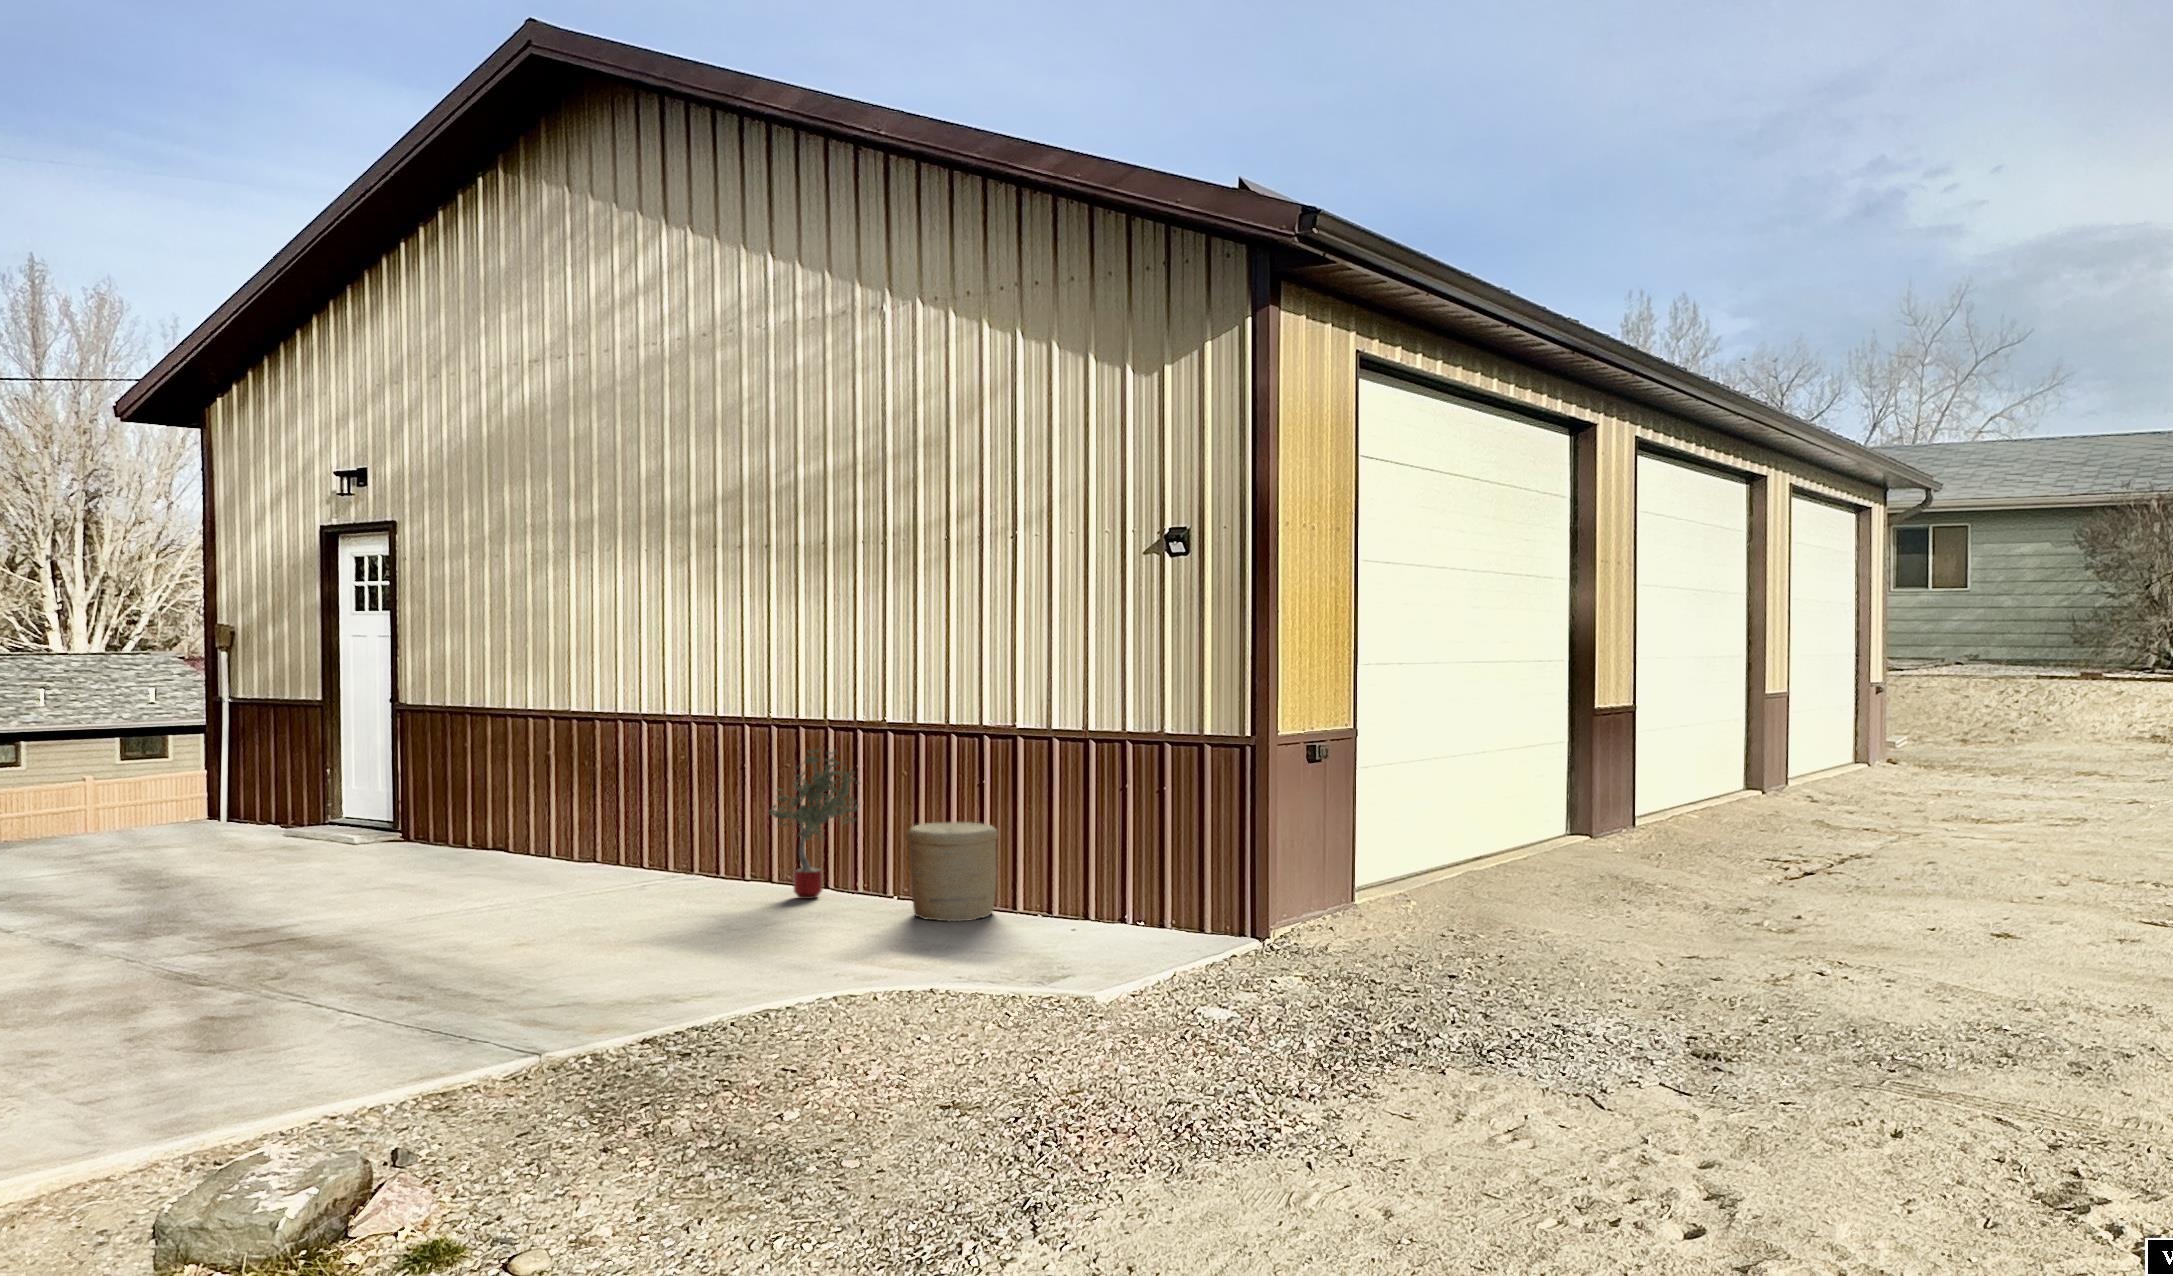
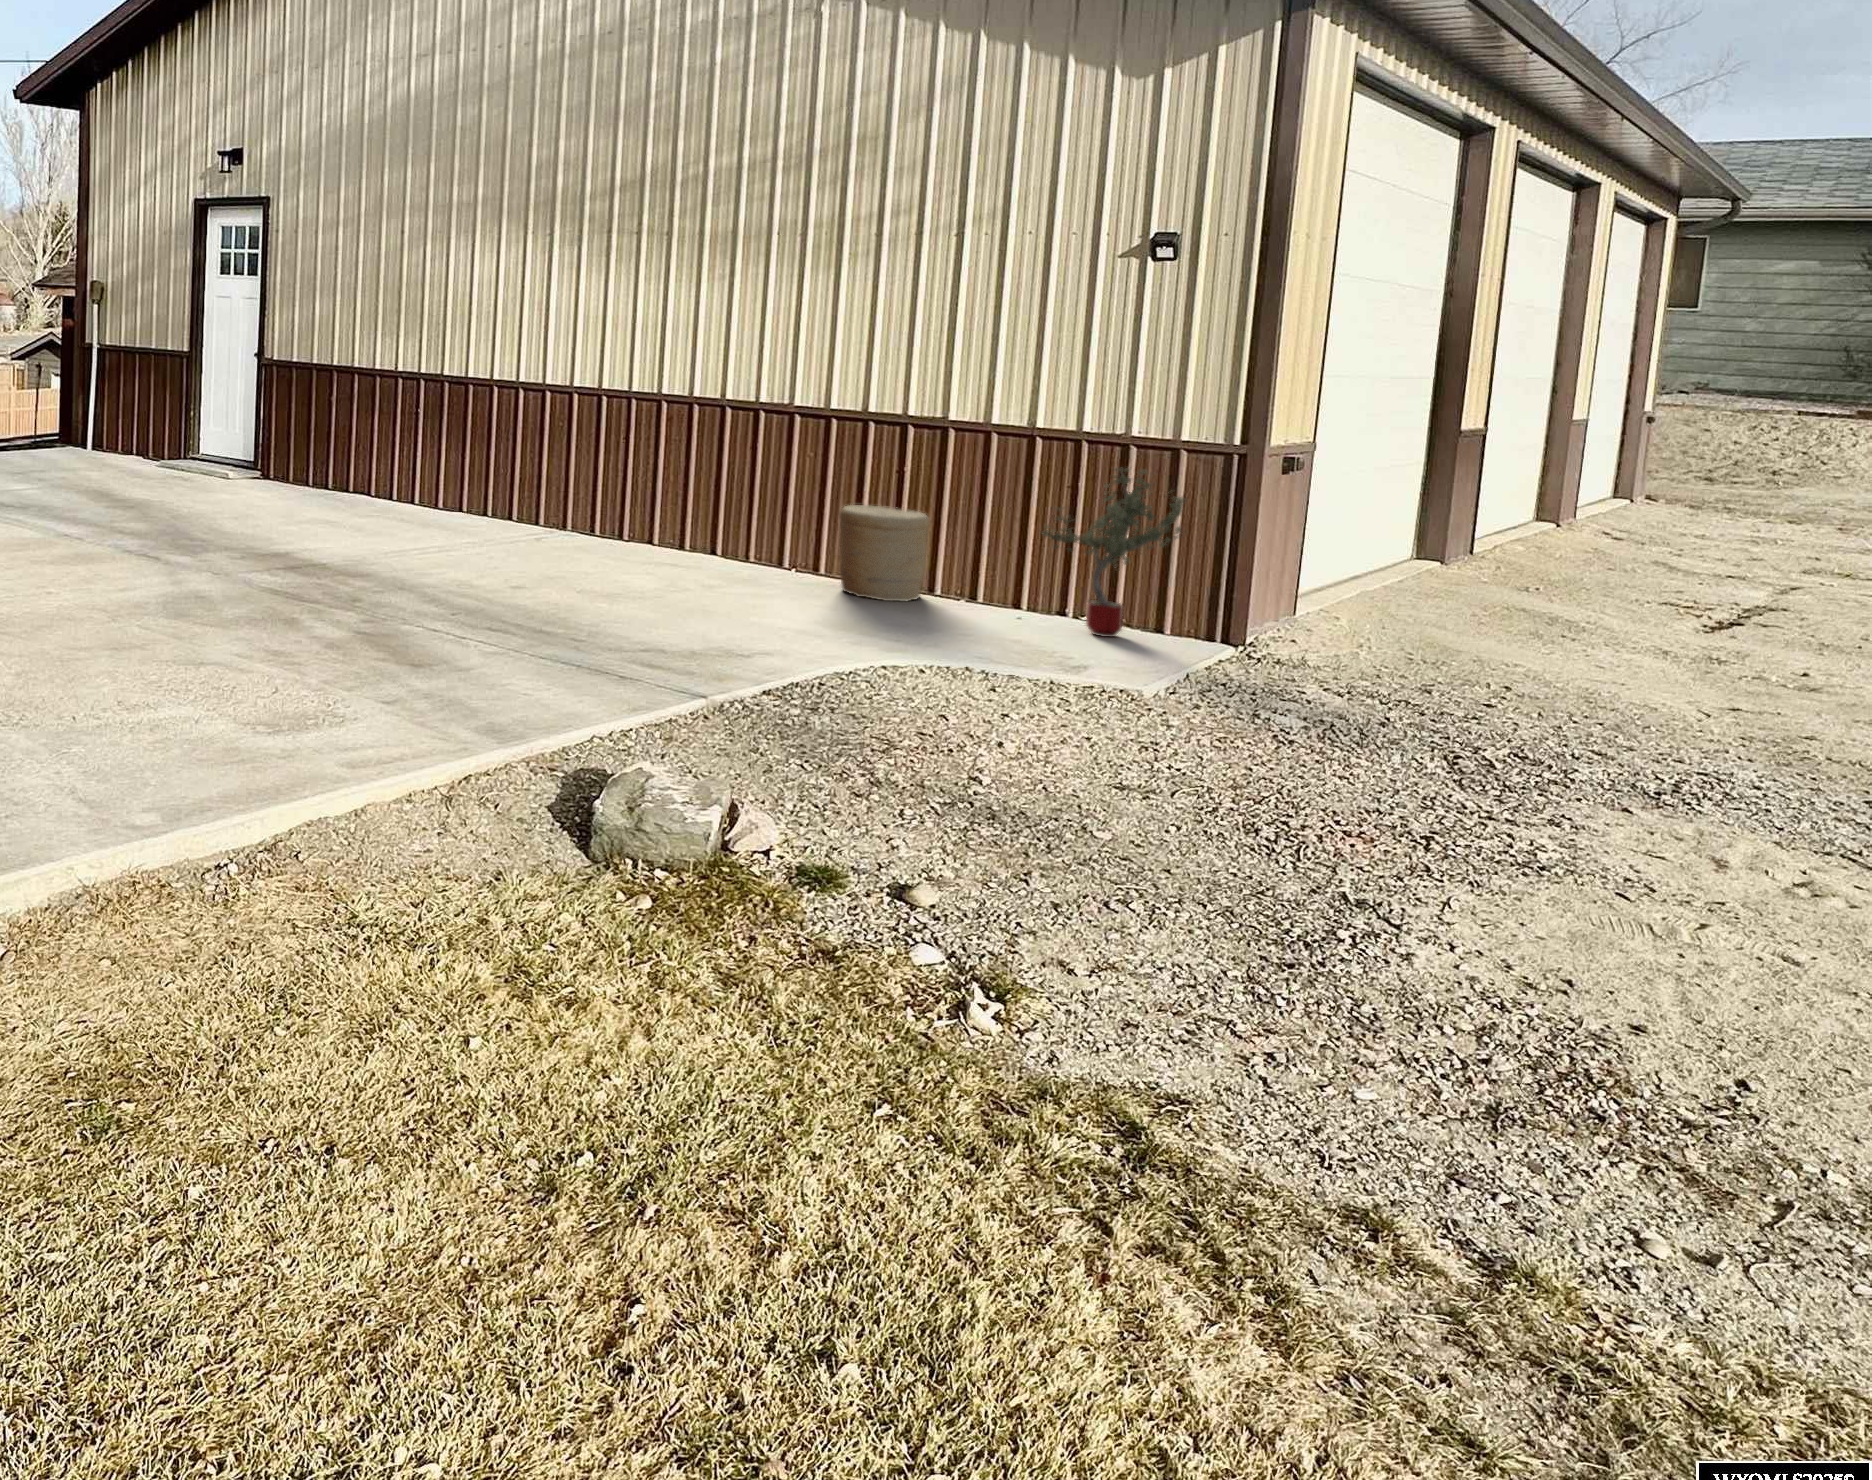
potted tree: present [769,749,859,899] -> present [1042,467,1185,637]

